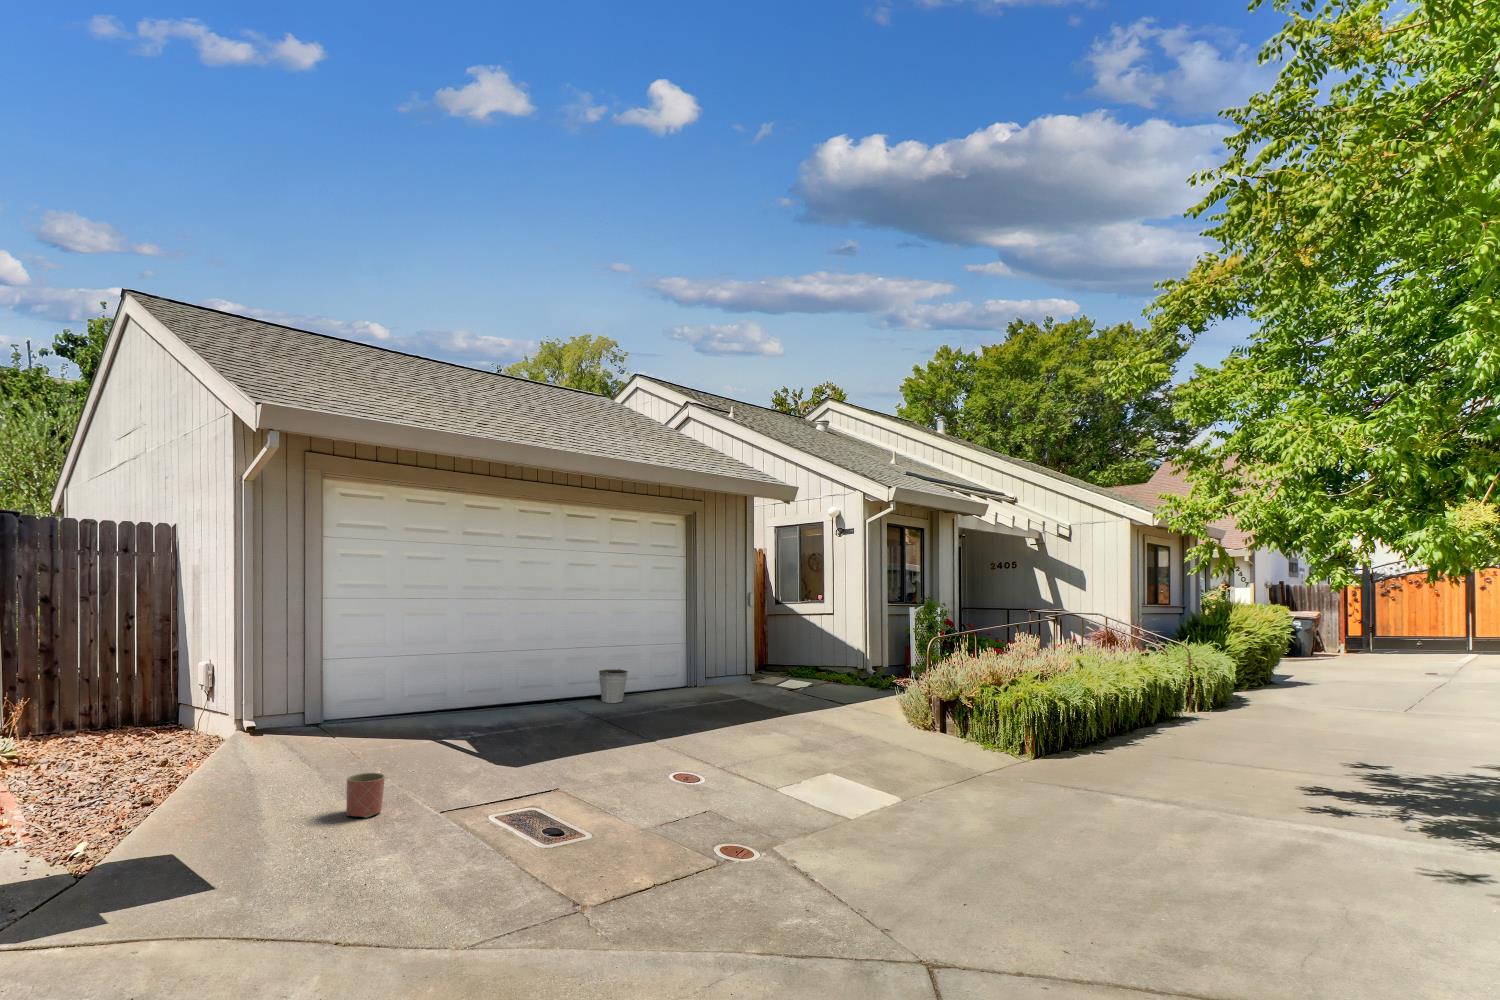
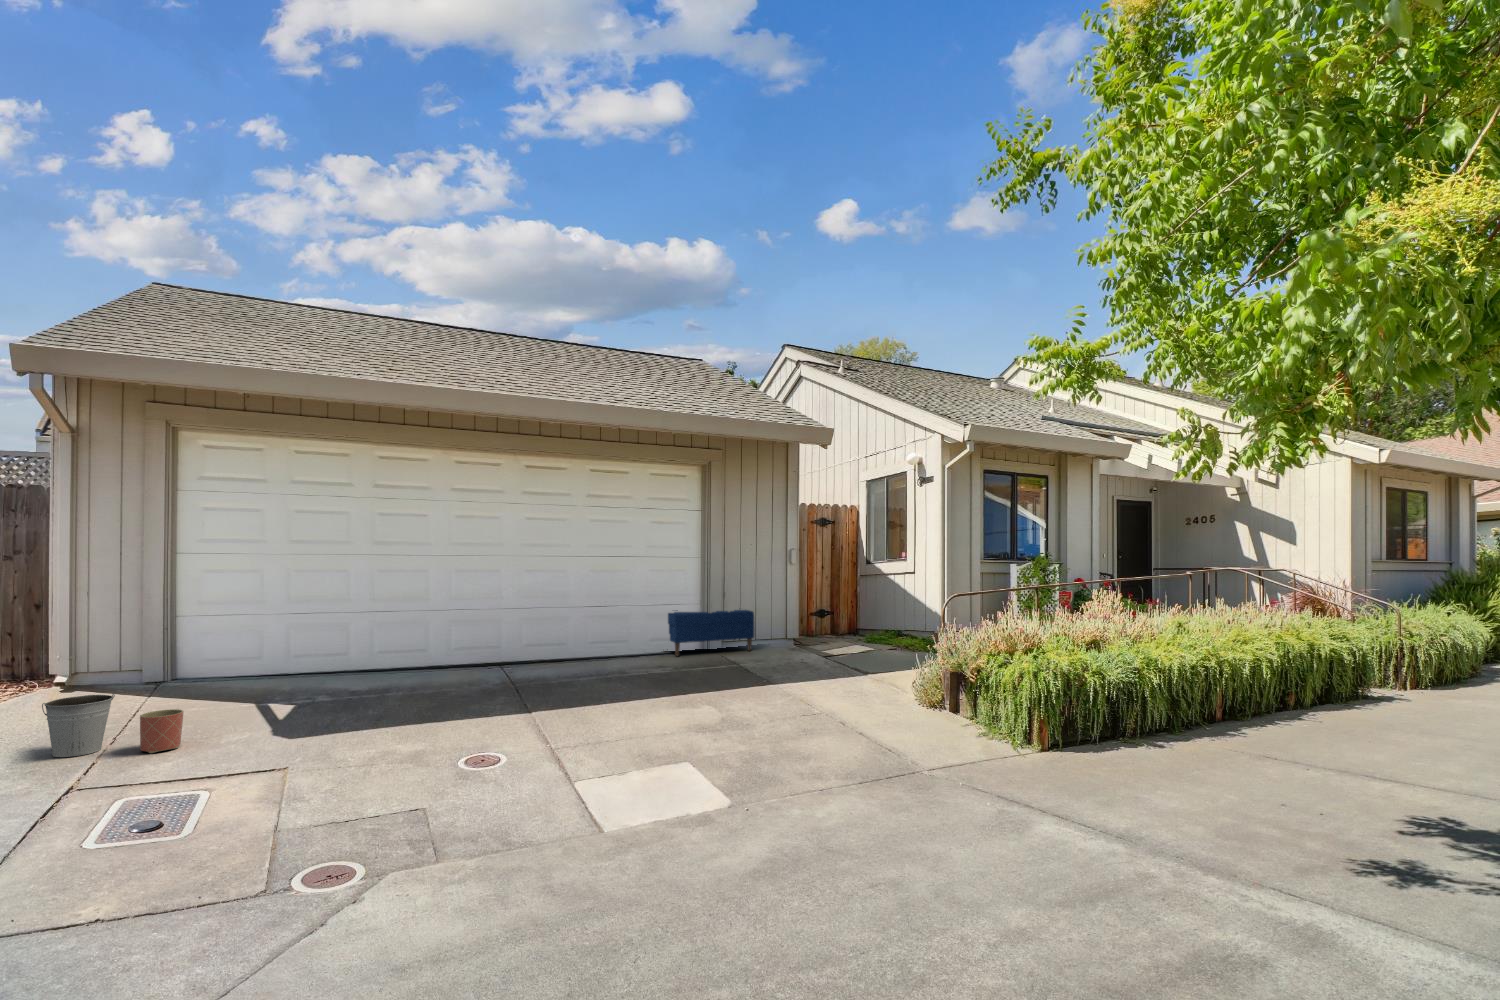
bench: none [641,649,725,697] -> present [668,610,754,656]
bucket: present [599,668,628,703] -> present [42,694,115,757]

